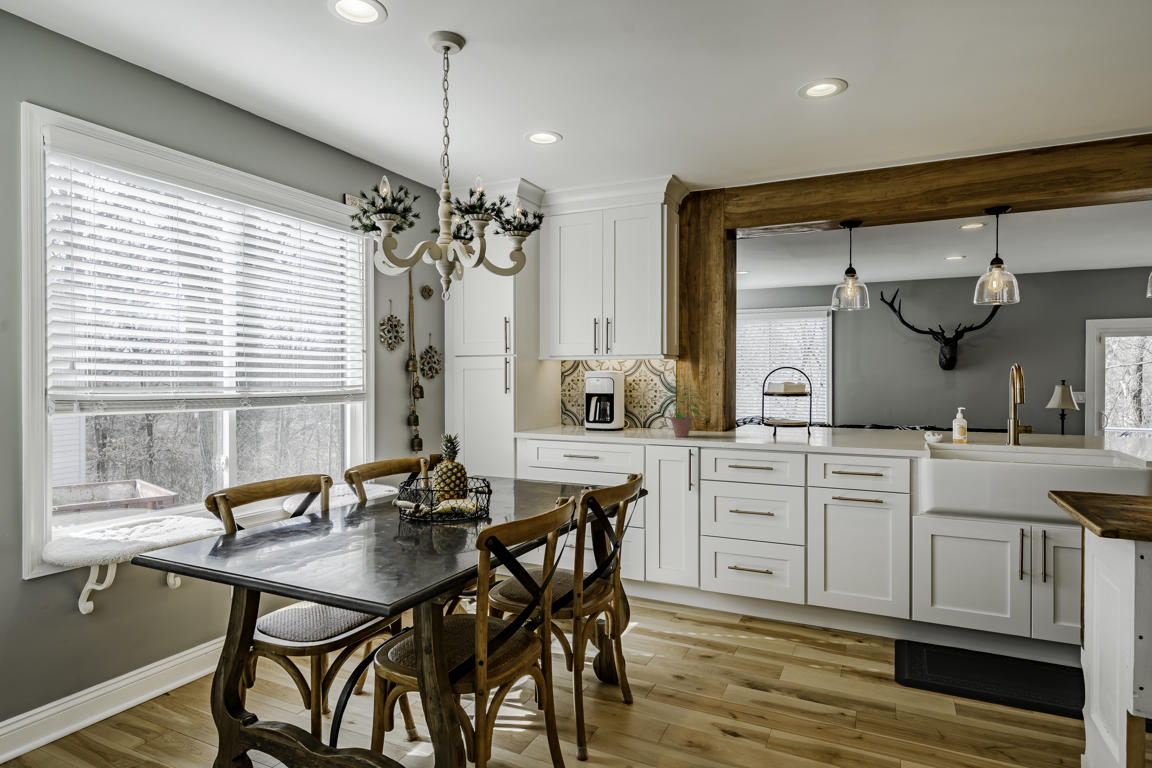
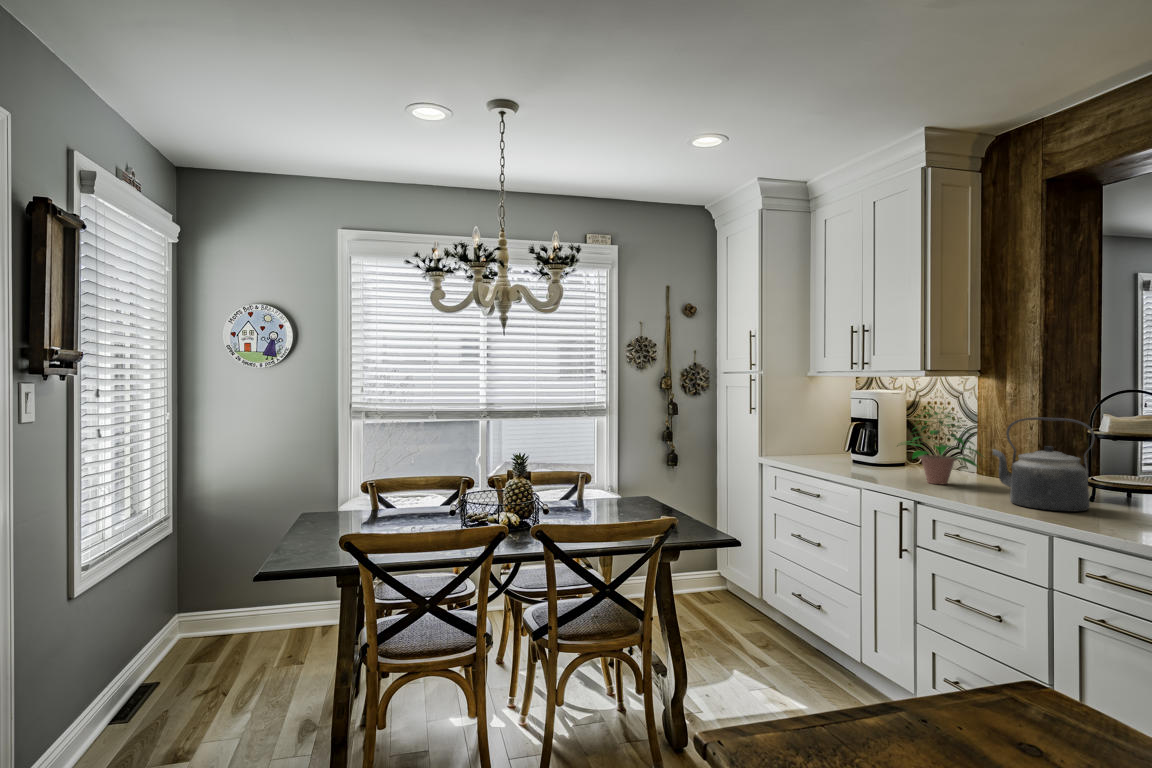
kettle: none [738,384,792,442] -> present [993,417,1095,512]

